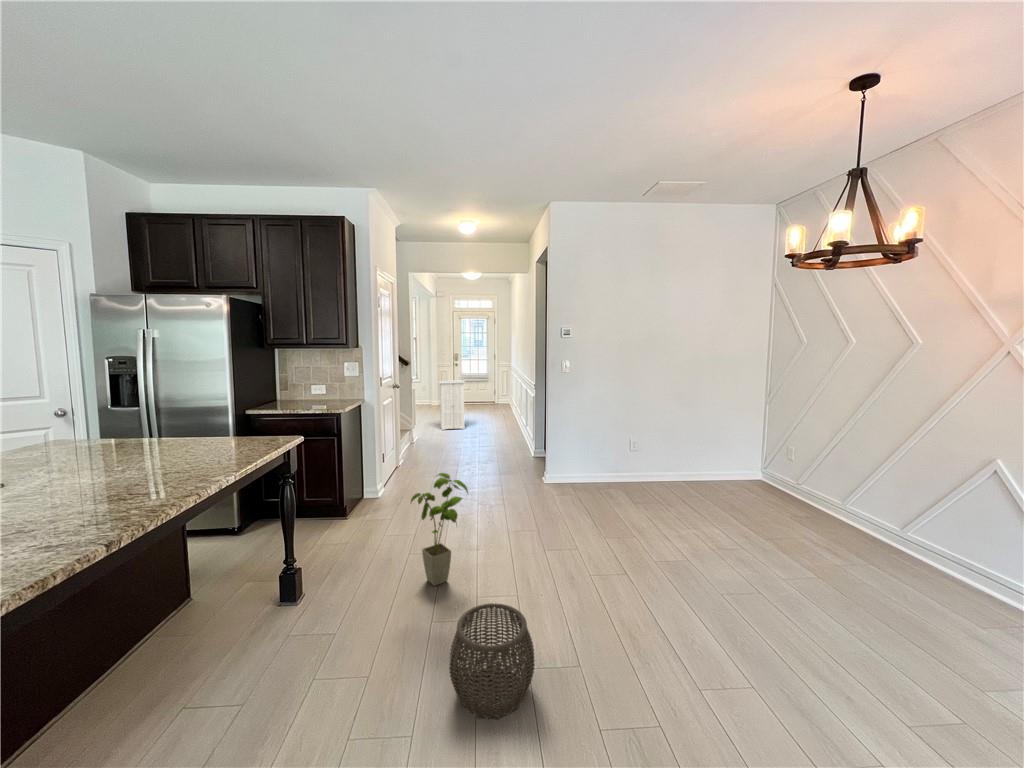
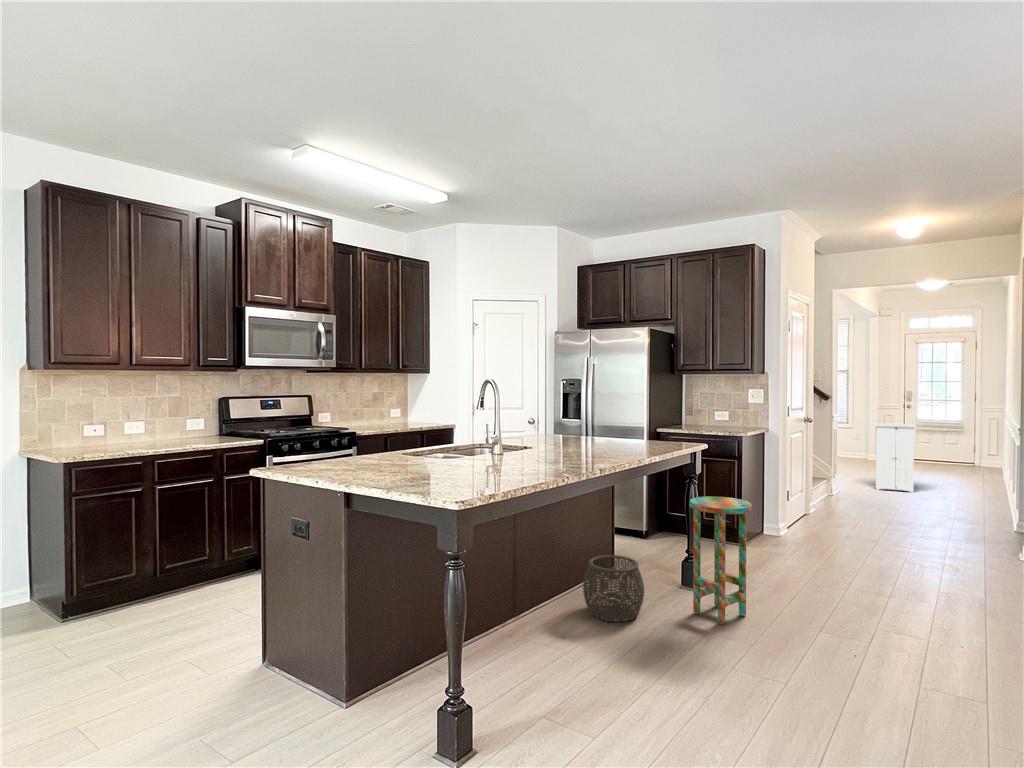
house plant: present [411,473,468,586] -> none [807,499,873,617]
side table: none [279,495,355,651] -> present [690,496,752,624]
woven basket: present [449,603,535,719] -> present [583,555,645,622]

